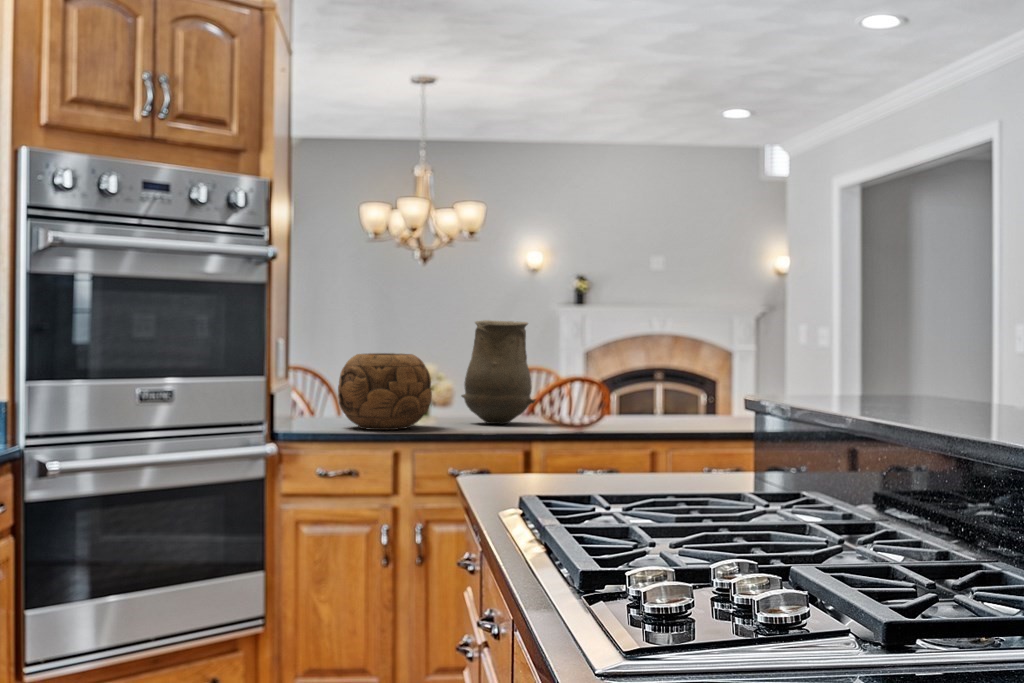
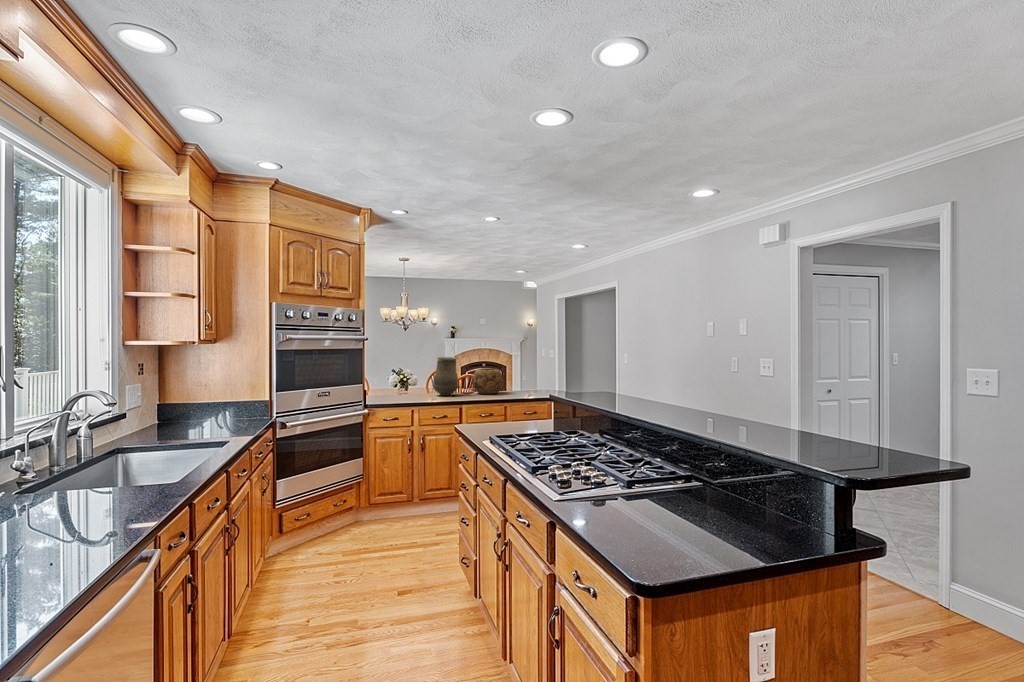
decorative bowl: present [338,353,432,430] -> present [472,368,504,394]

